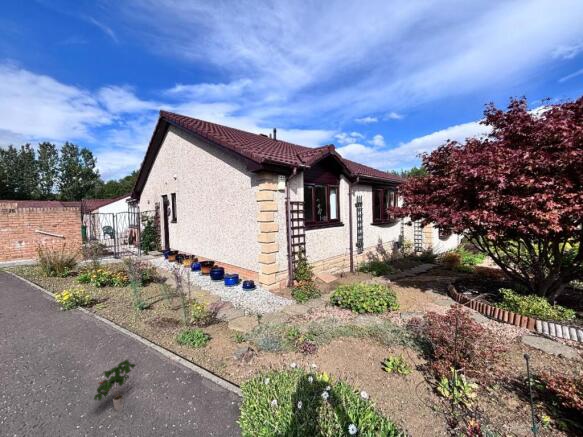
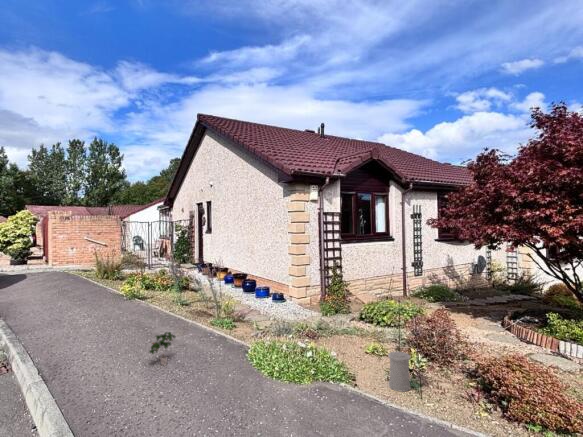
trash can: none [421,366,451,421] -> present [388,352,410,391]

